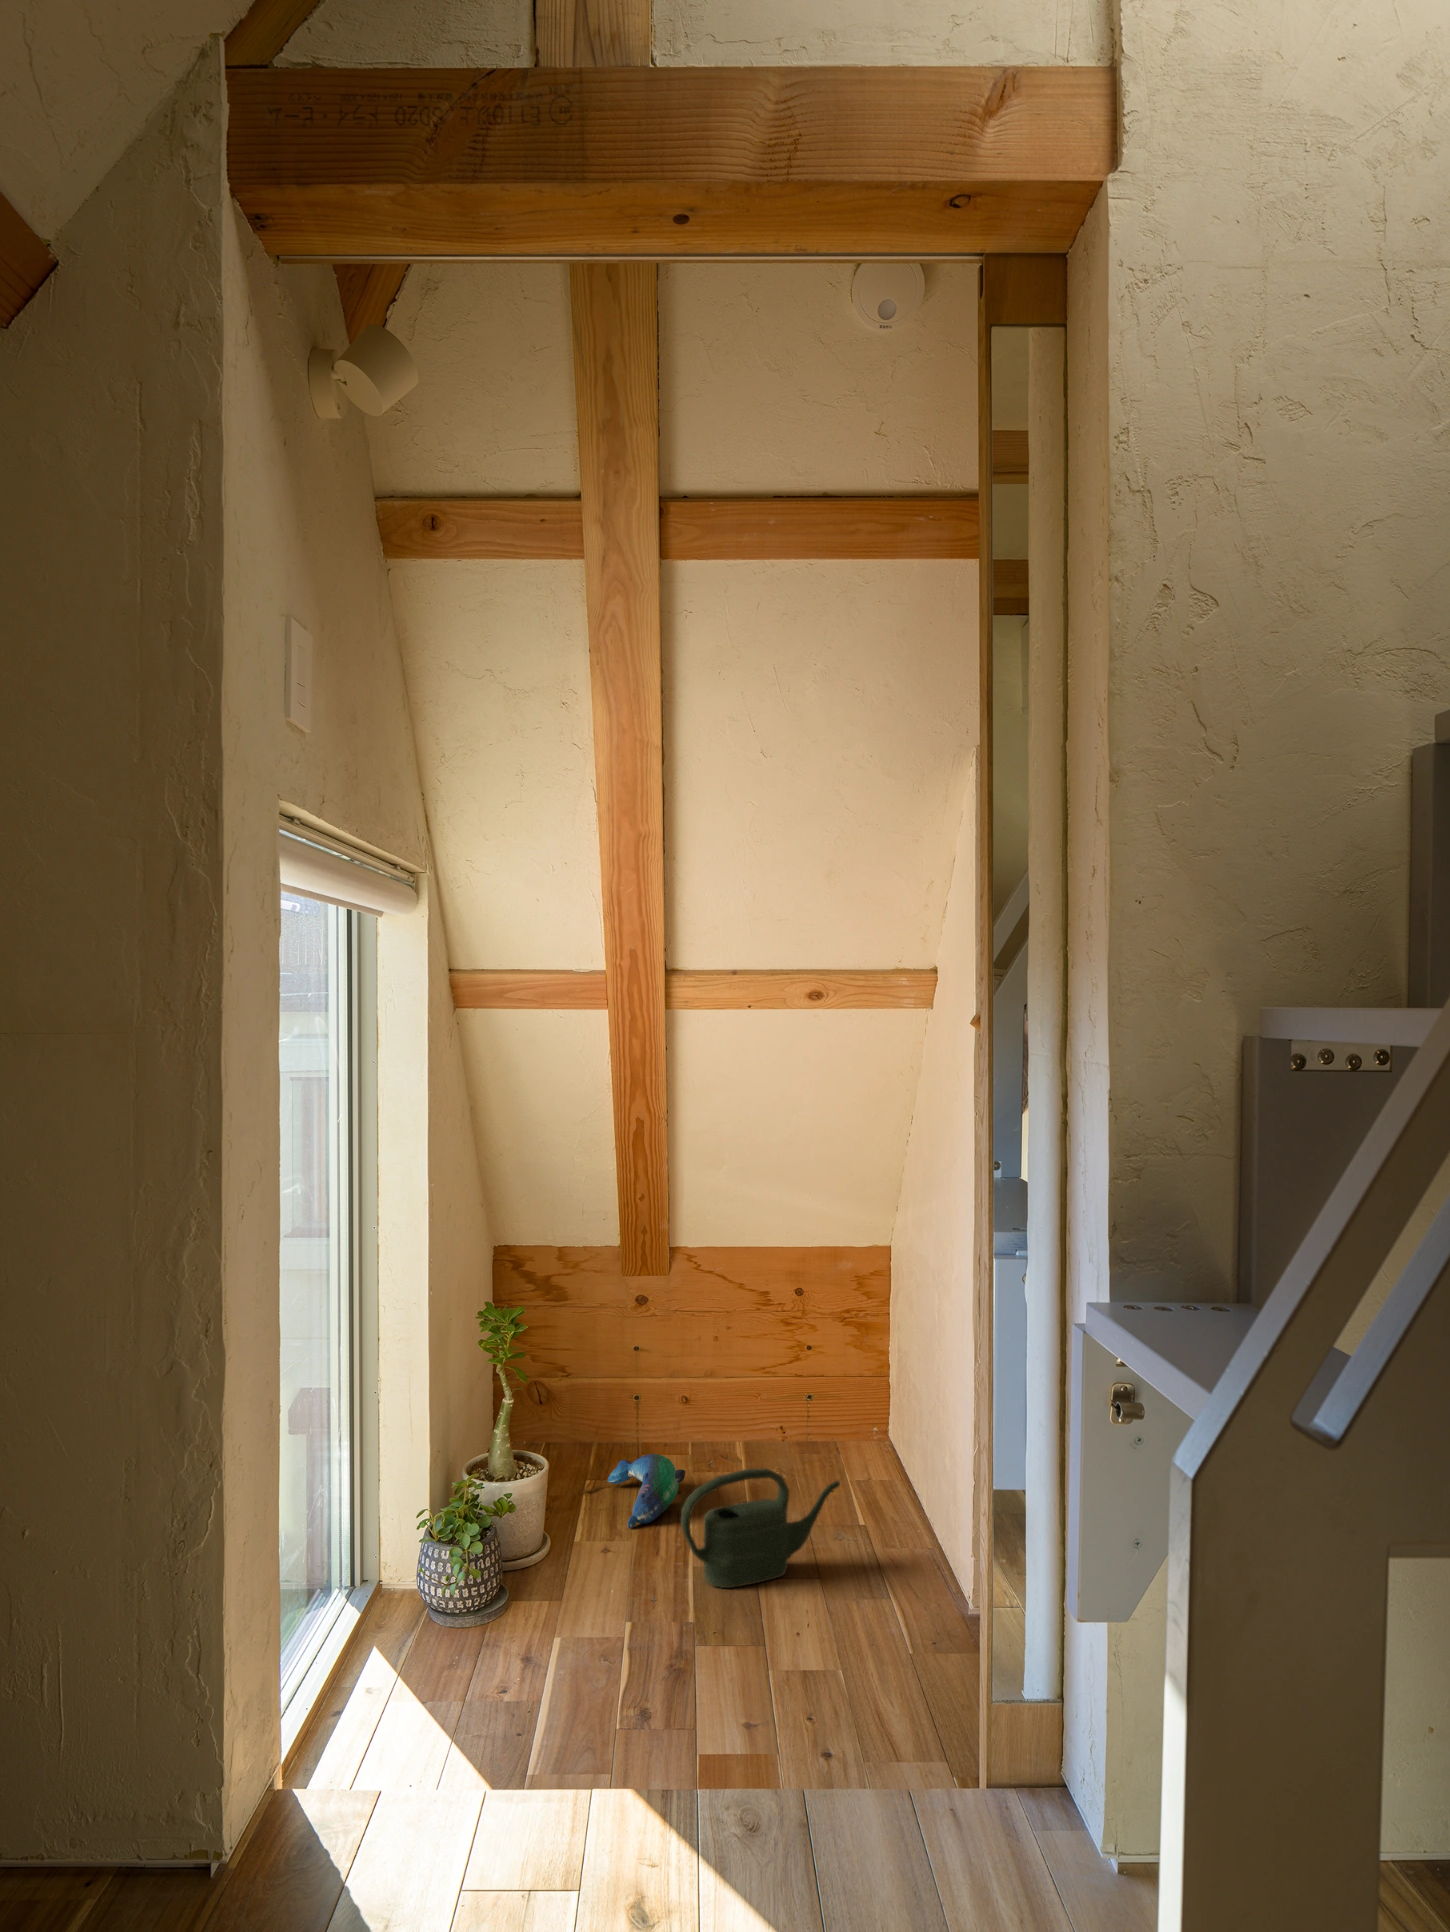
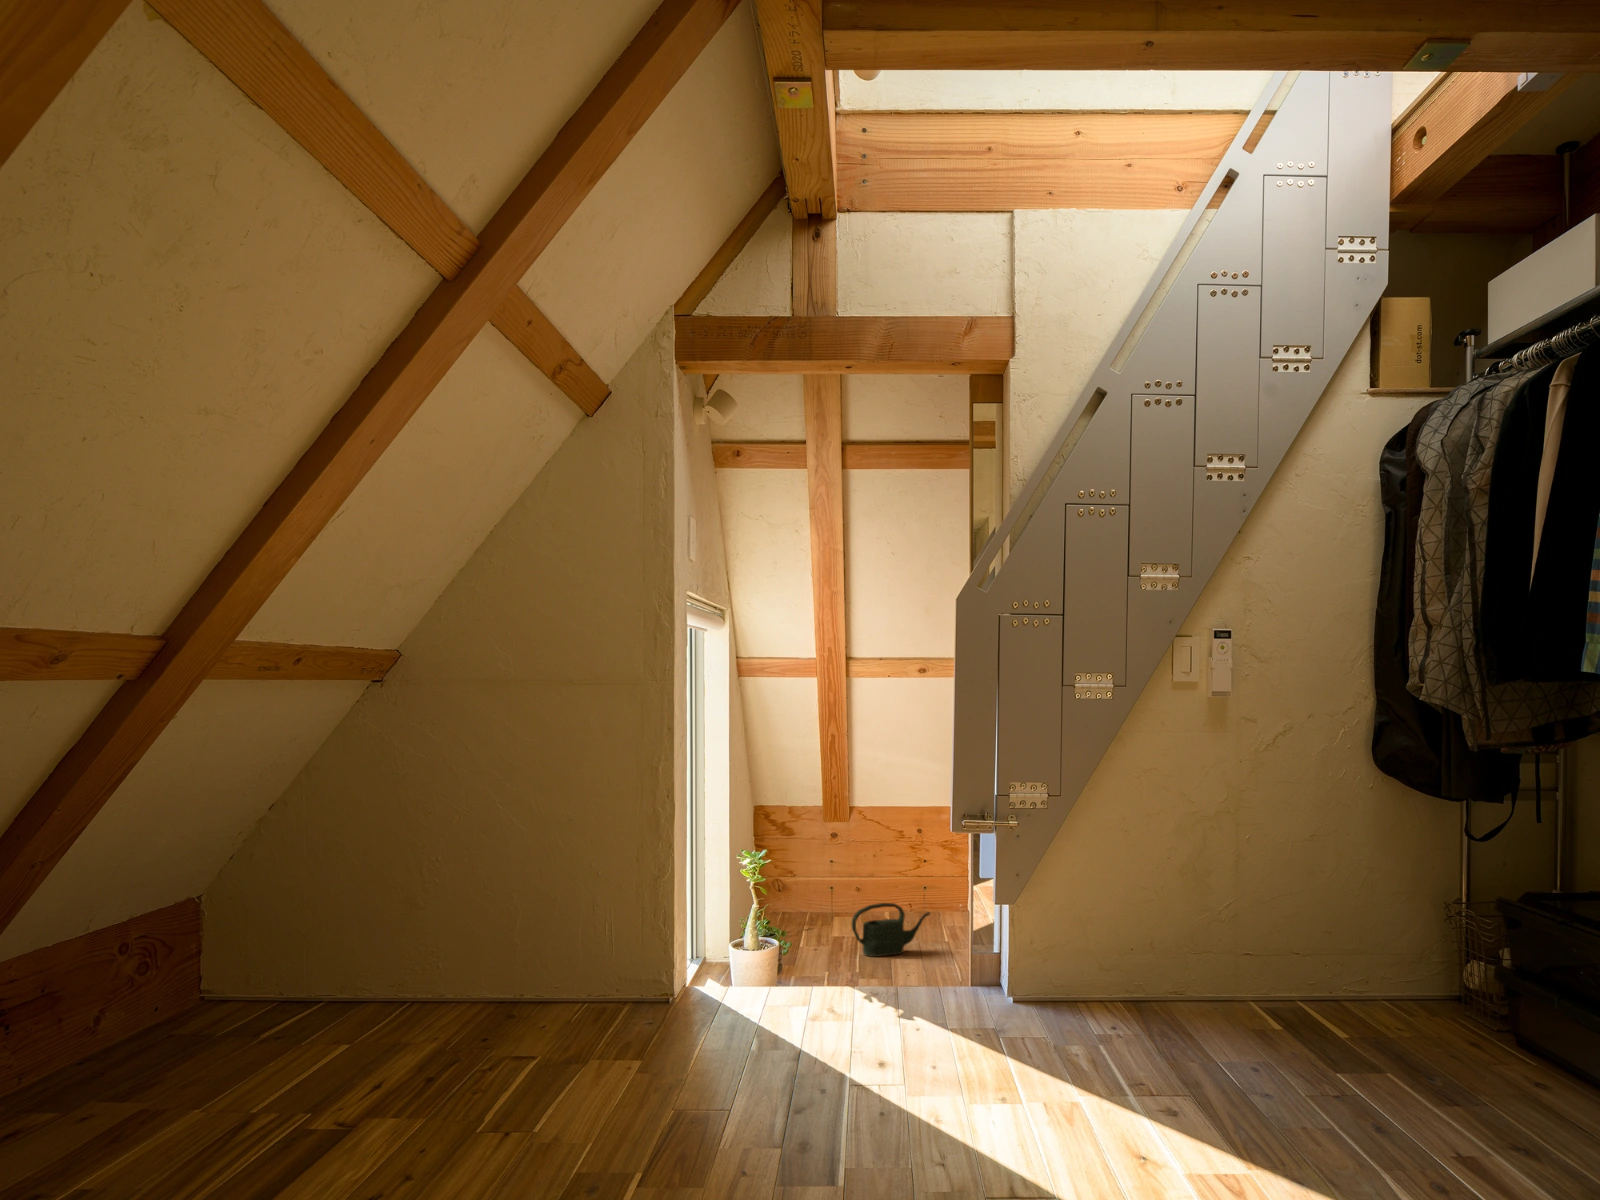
plush toy: present [607,1454,686,1528] -> none [816,908,855,938]

